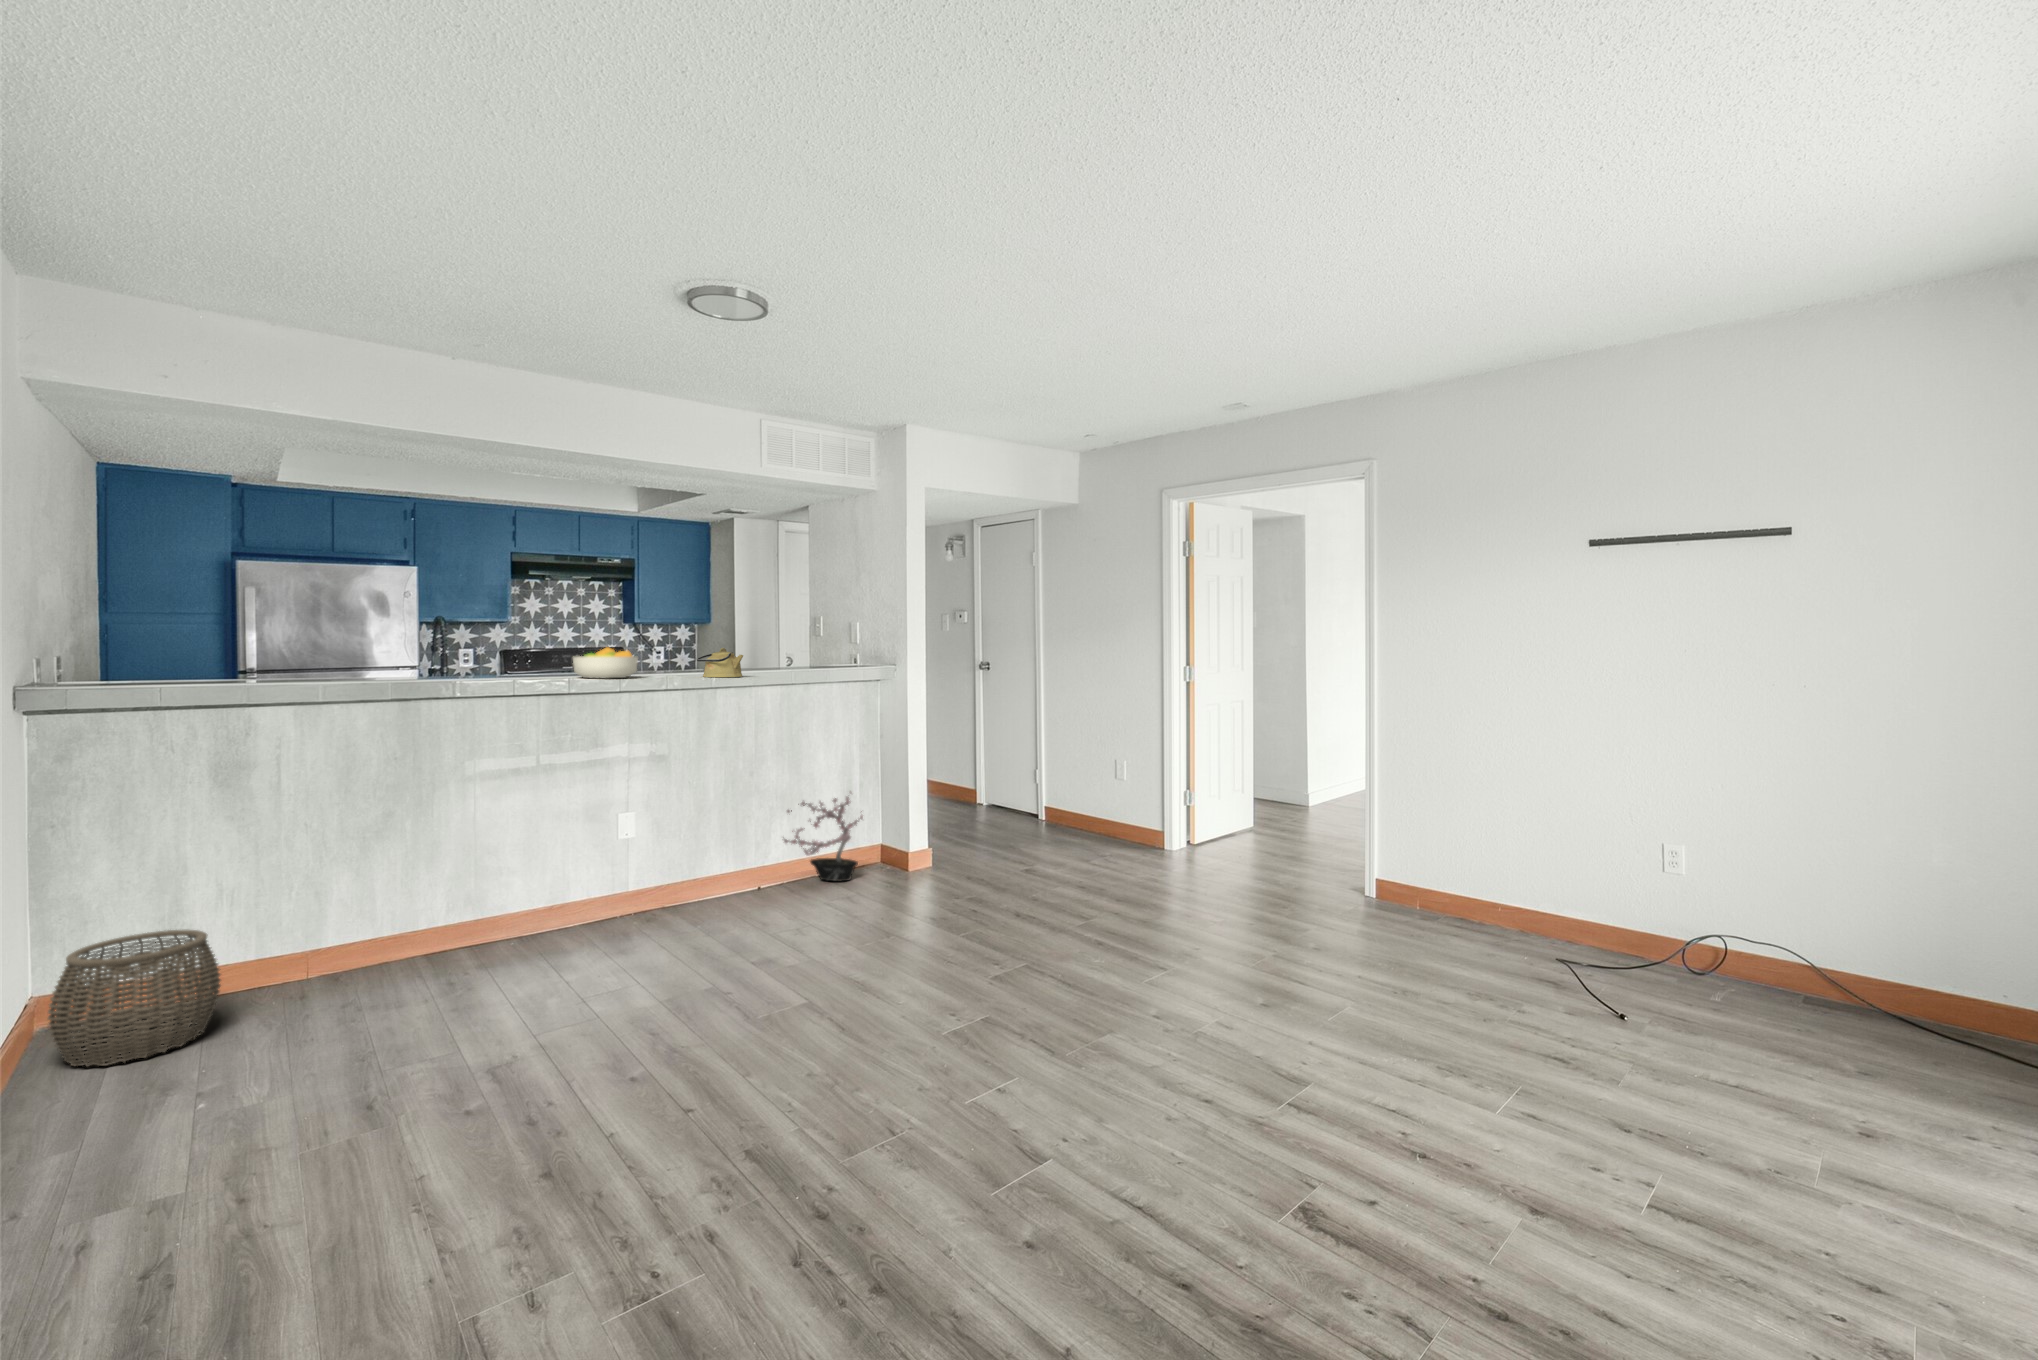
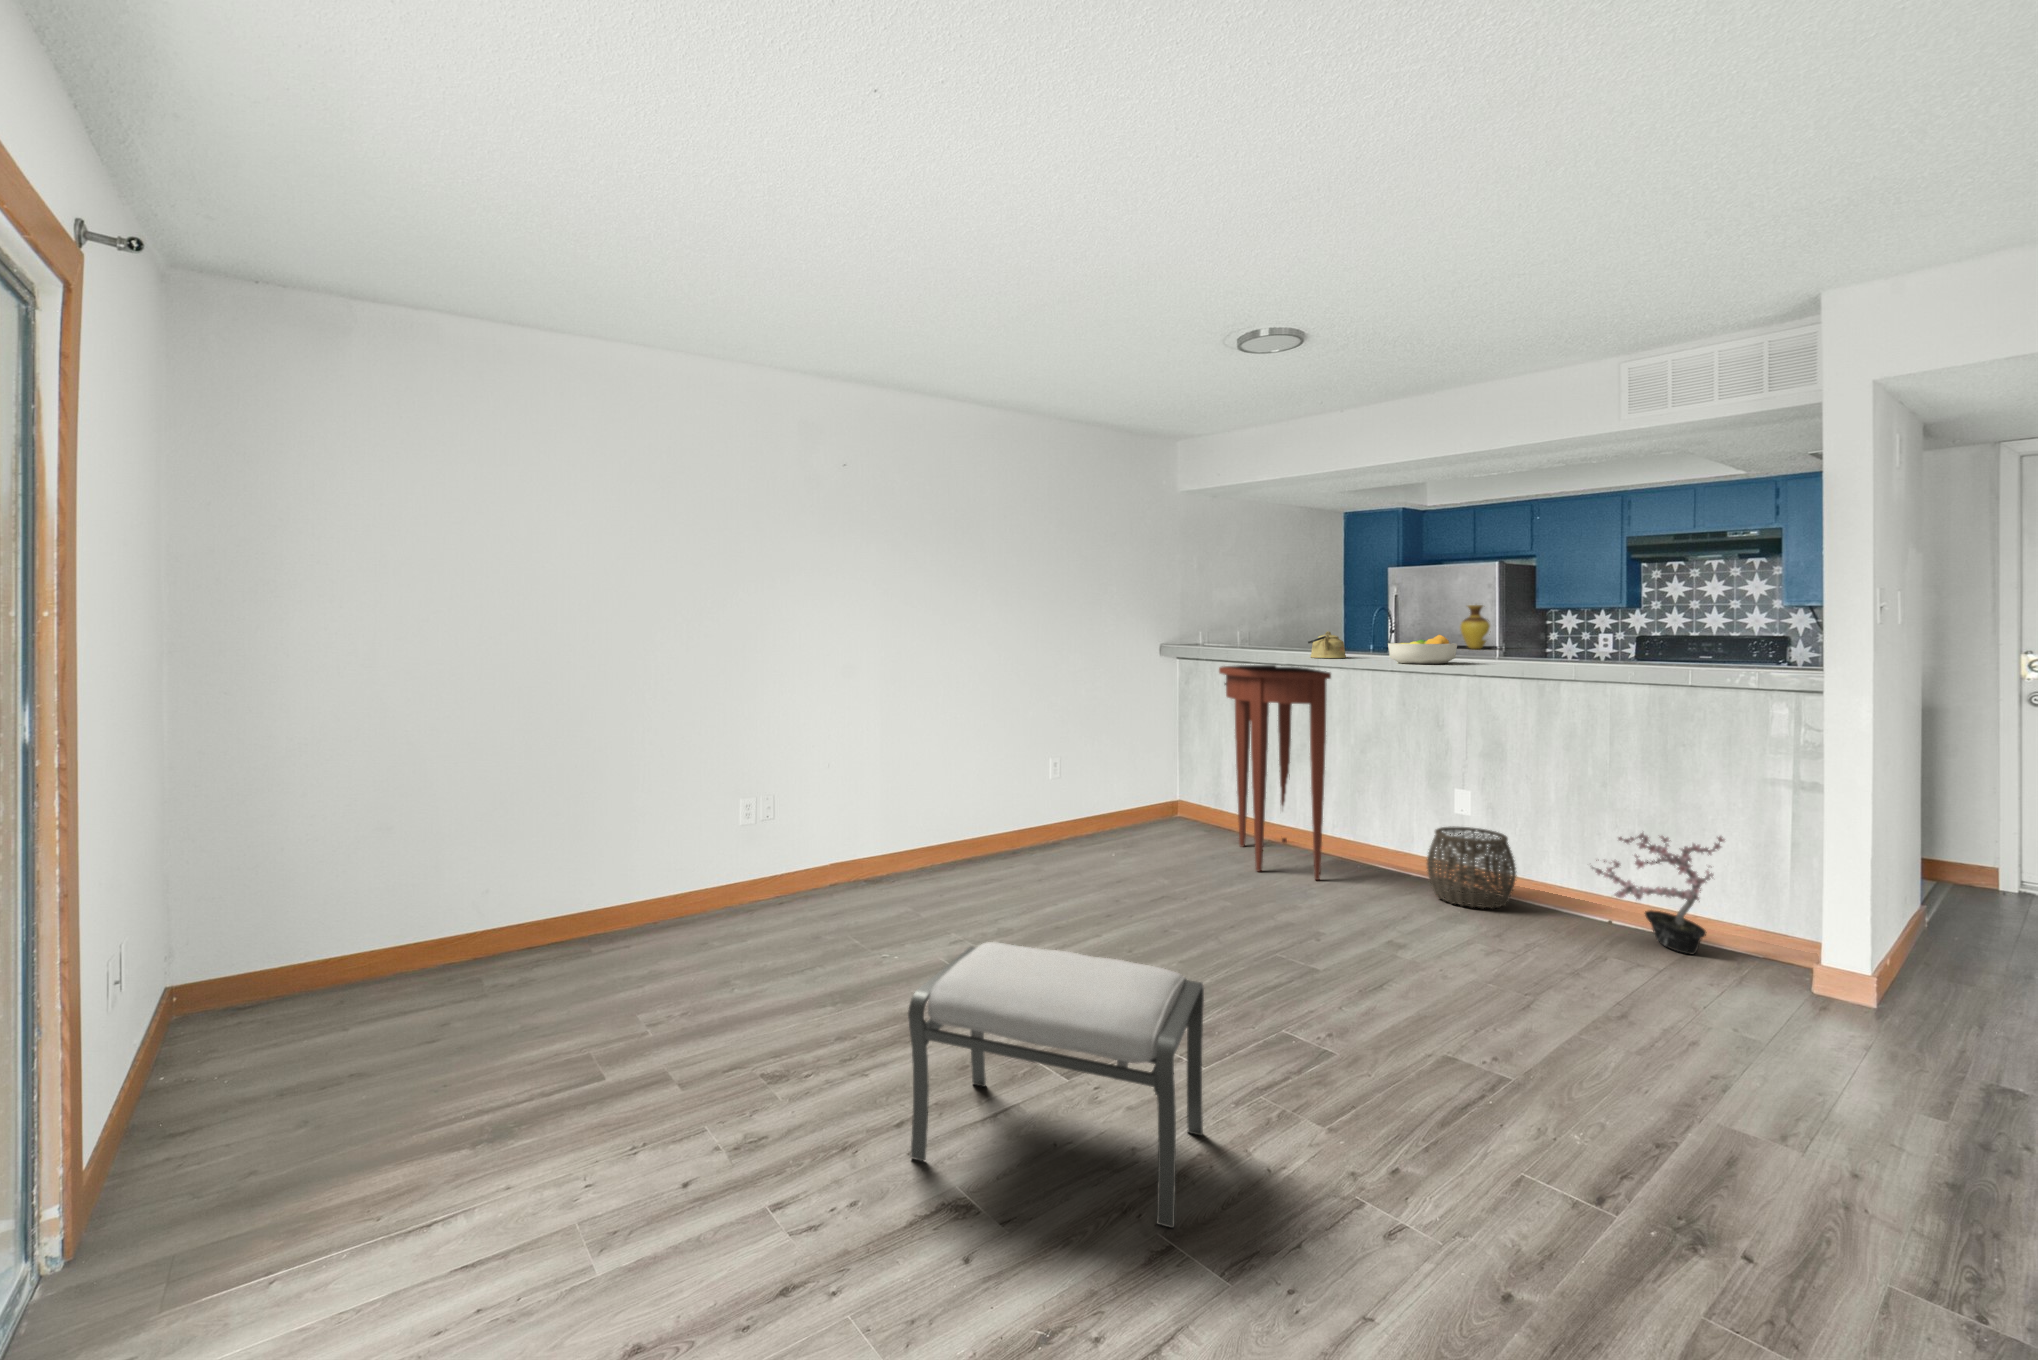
vase: none [346,612,387,664] -> present [1461,605,1490,649]
kettle: present [697,648,743,677] -> present [1308,631,1346,658]
console table: none [317,691,573,975] -> present [1219,665,1331,880]
woven basket: present [48,930,221,1067] -> present [1427,826,1517,908]
ottoman: none [1058,945,1280,1250] -> present [908,942,1204,1228]

